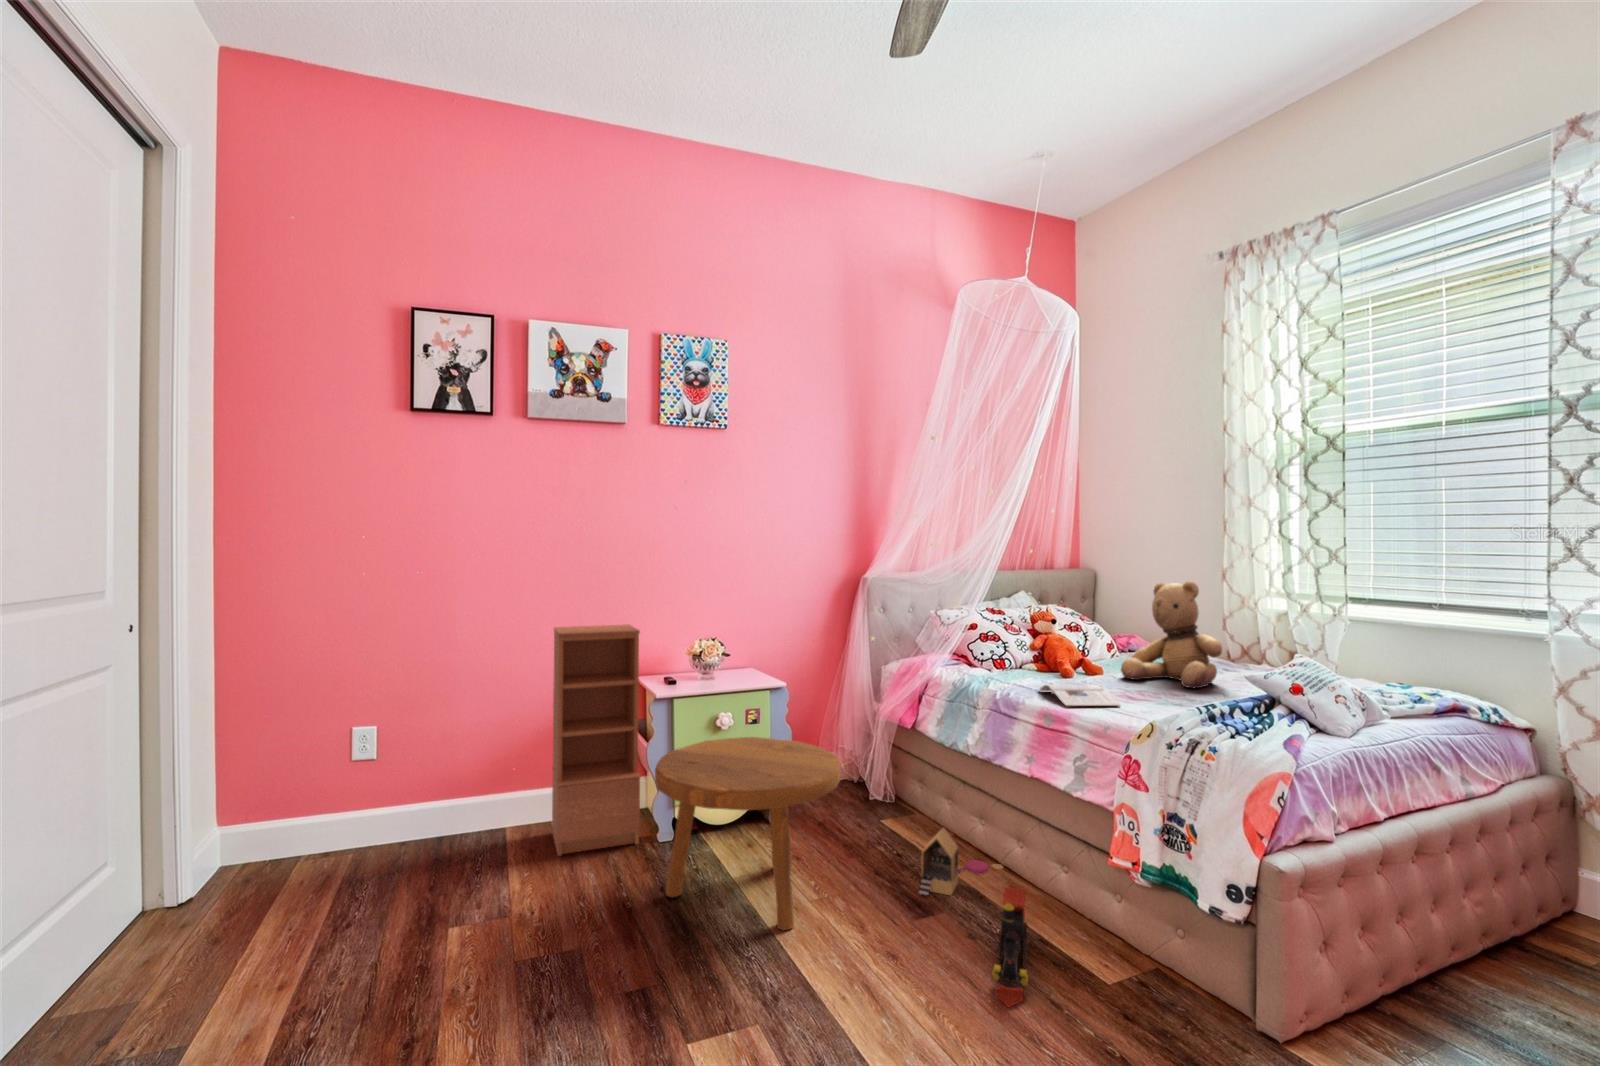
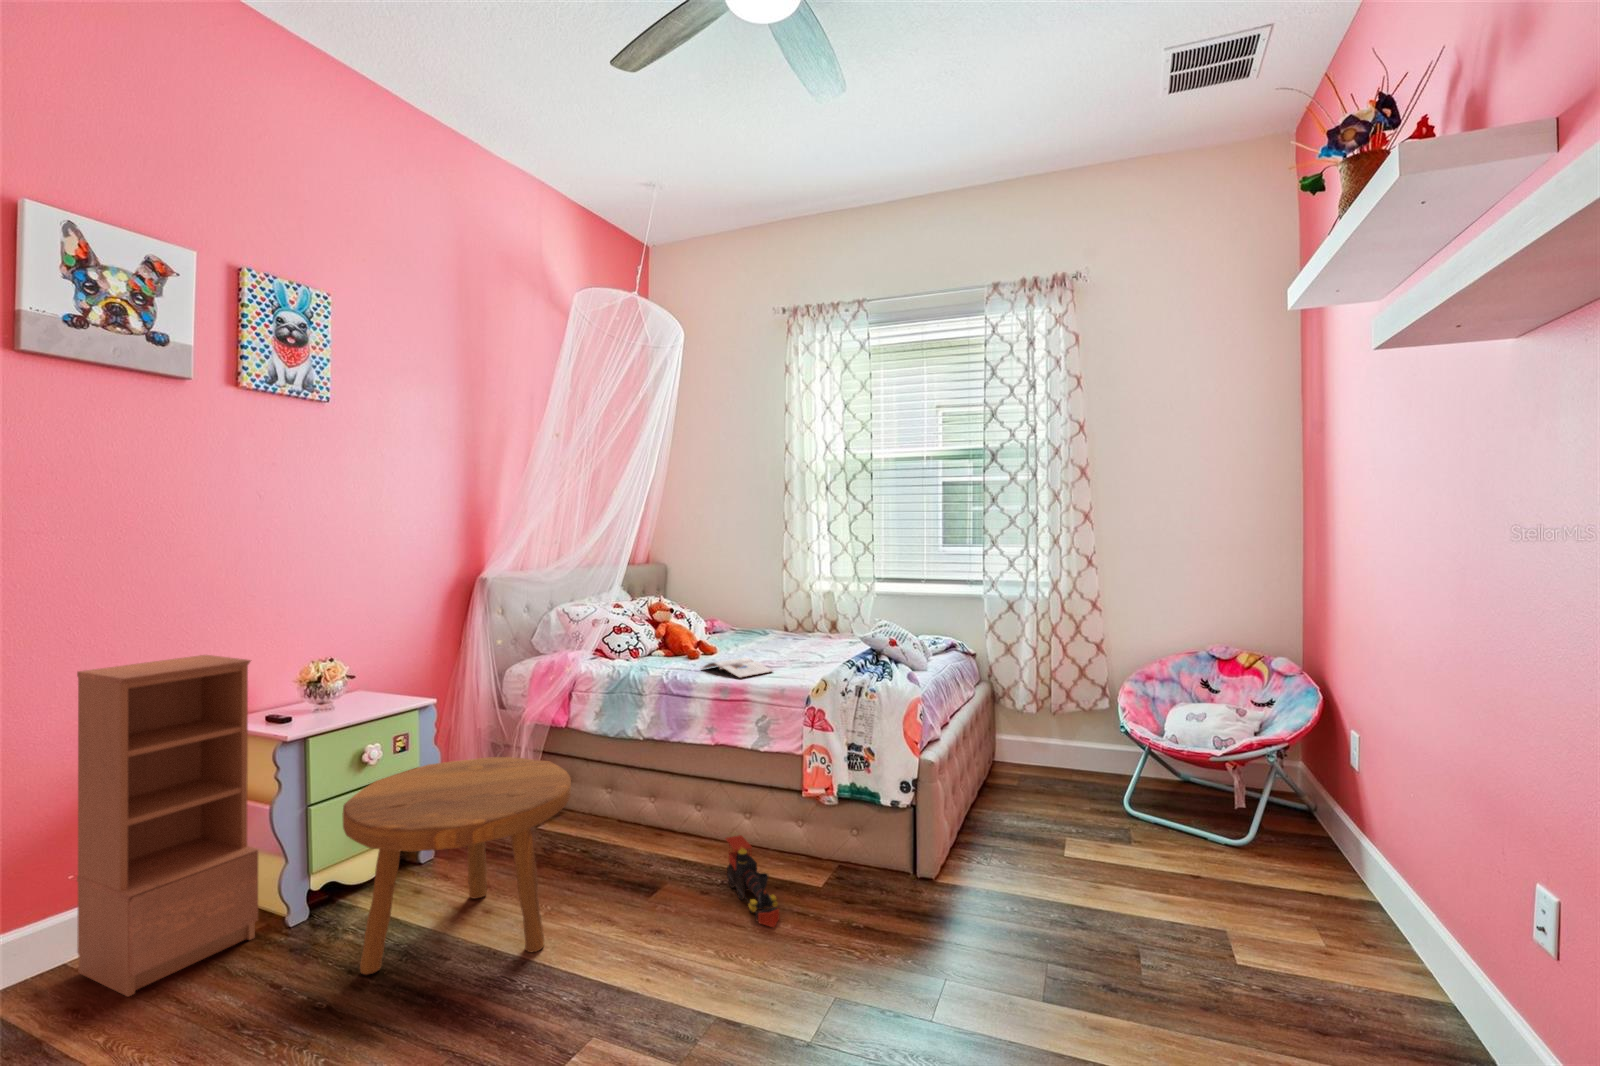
teddy bear: present [1121,581,1222,688] -> none [739,568,812,652]
toy house: present [919,828,1004,895] -> none [628,806,700,872]

